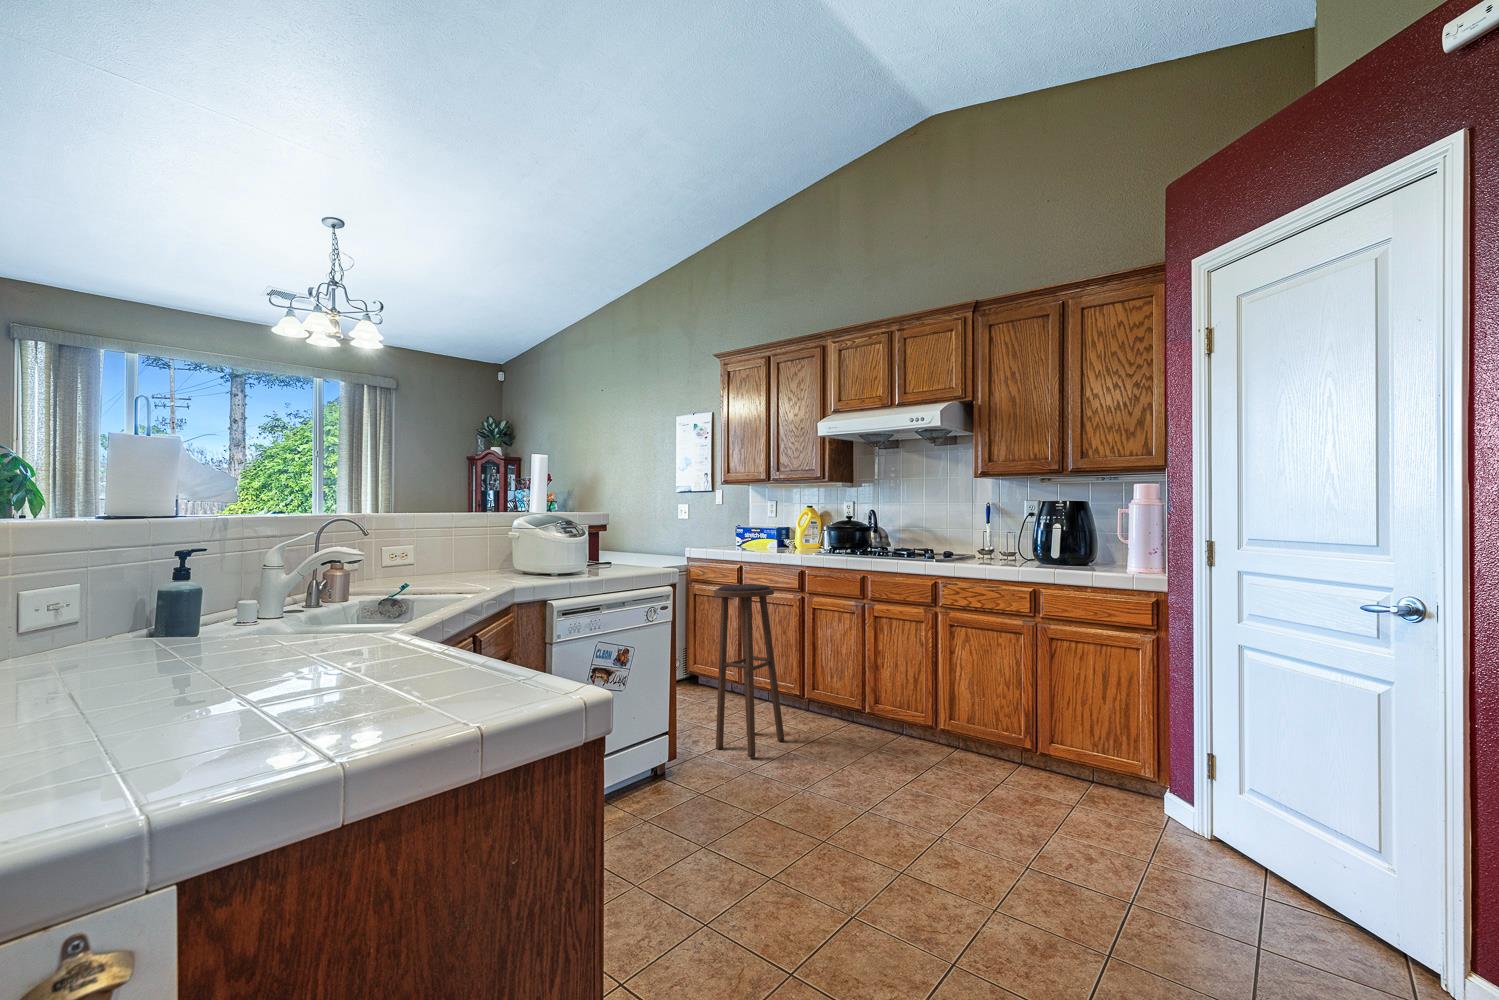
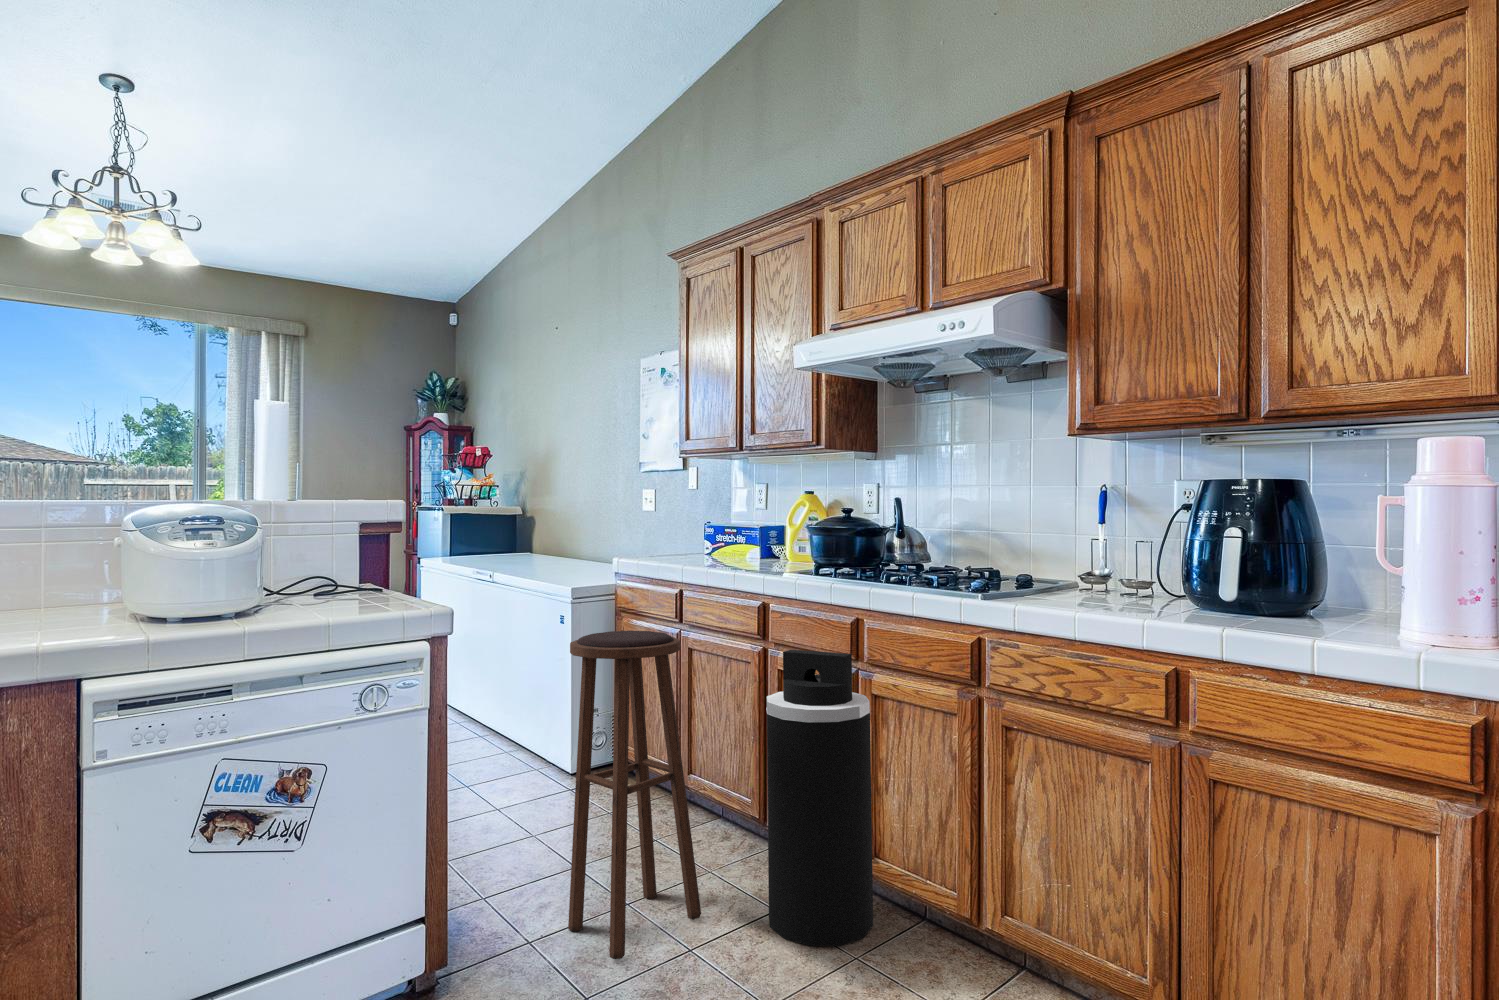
trash can: none [817,593,877,747] -> present [766,650,873,946]

